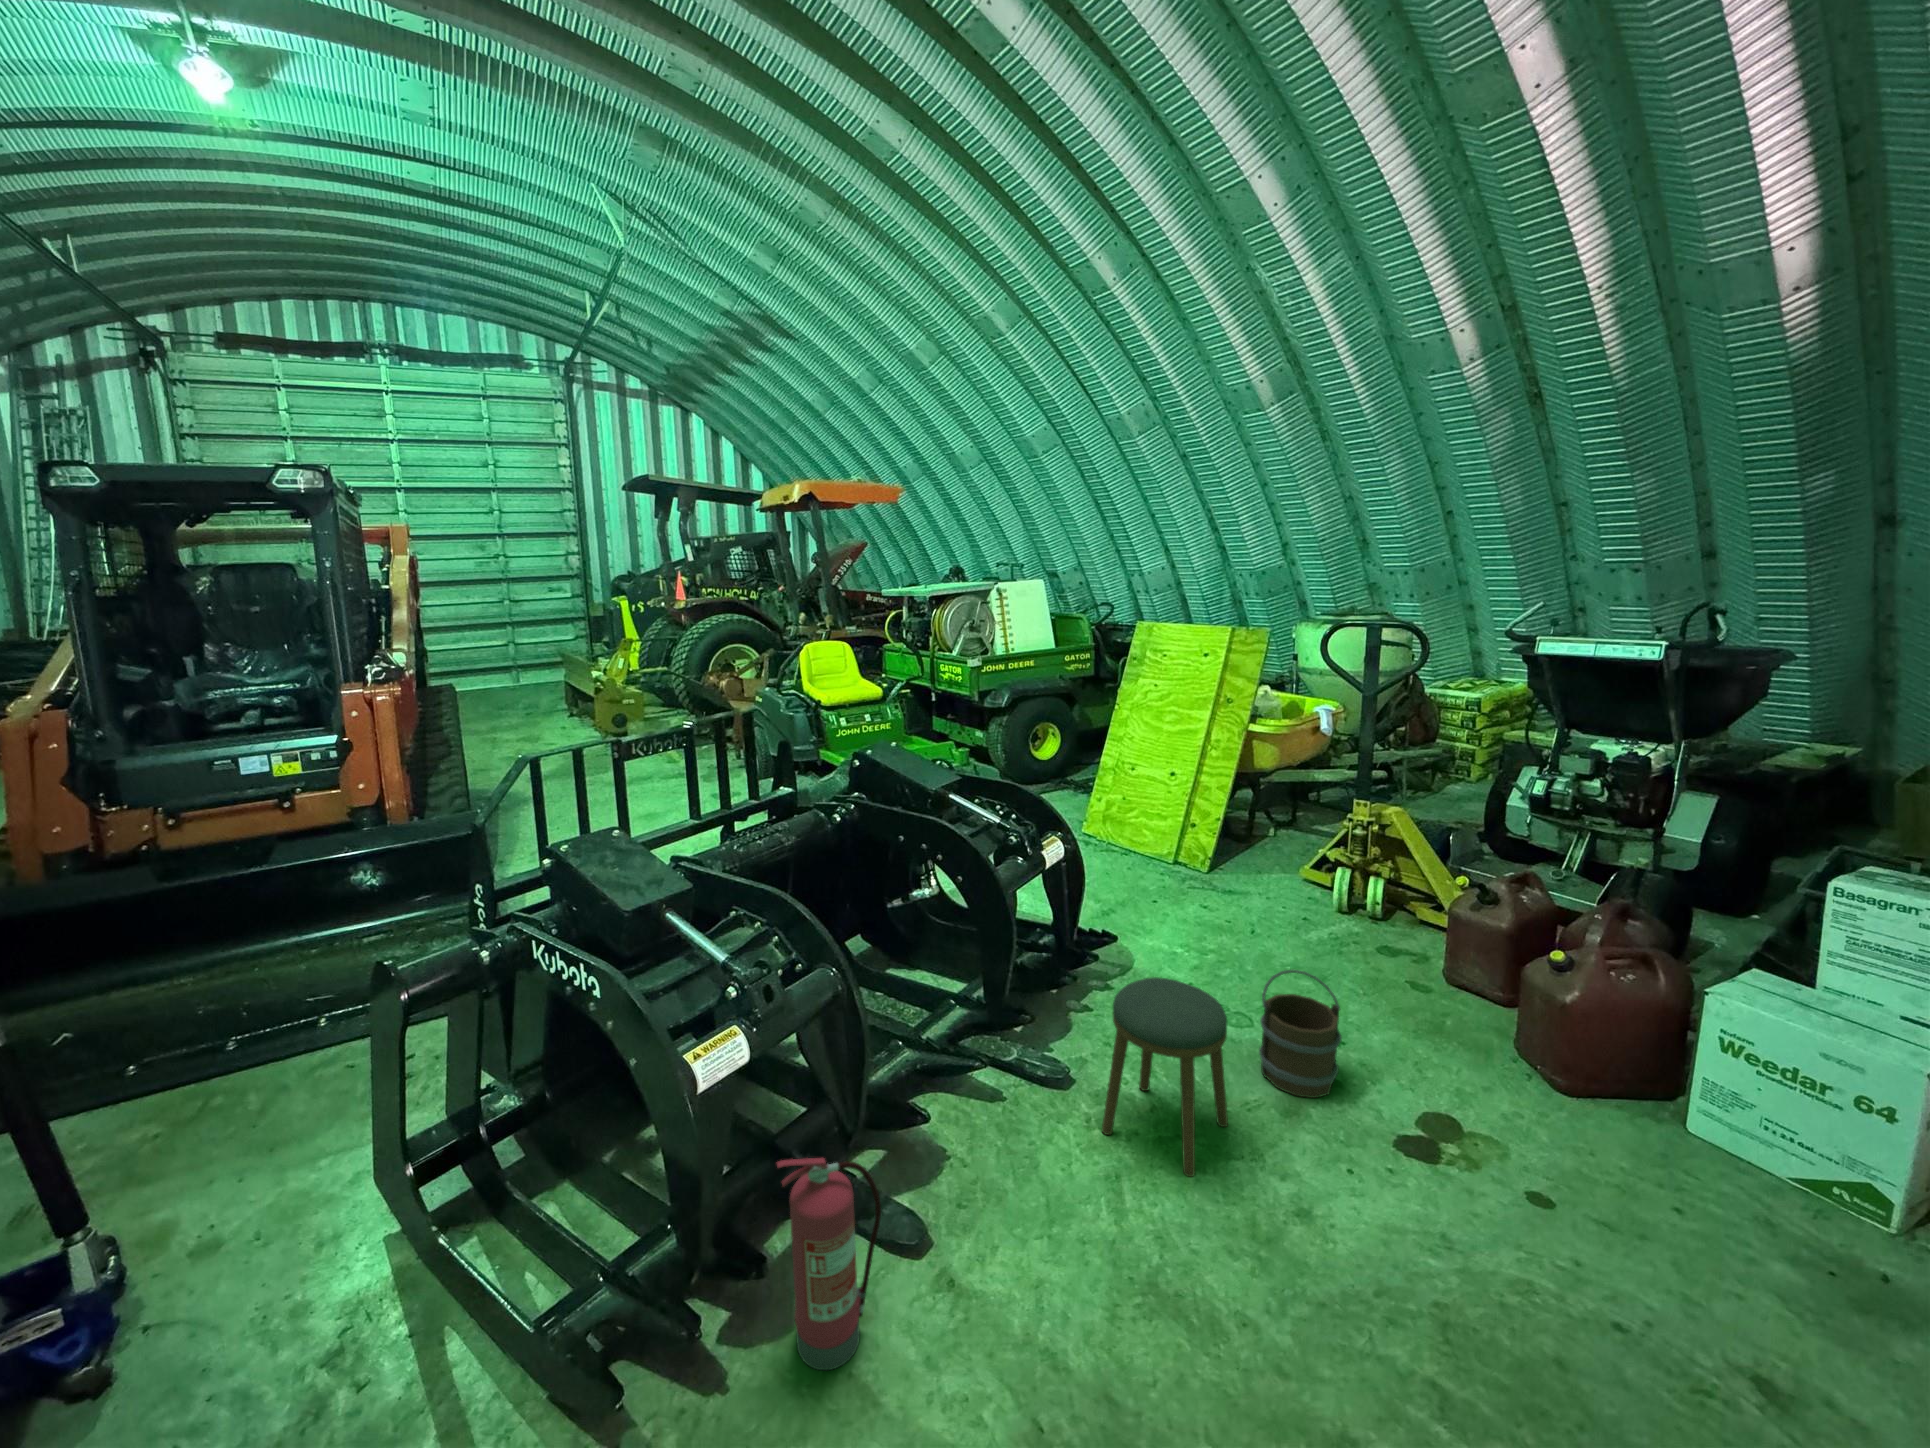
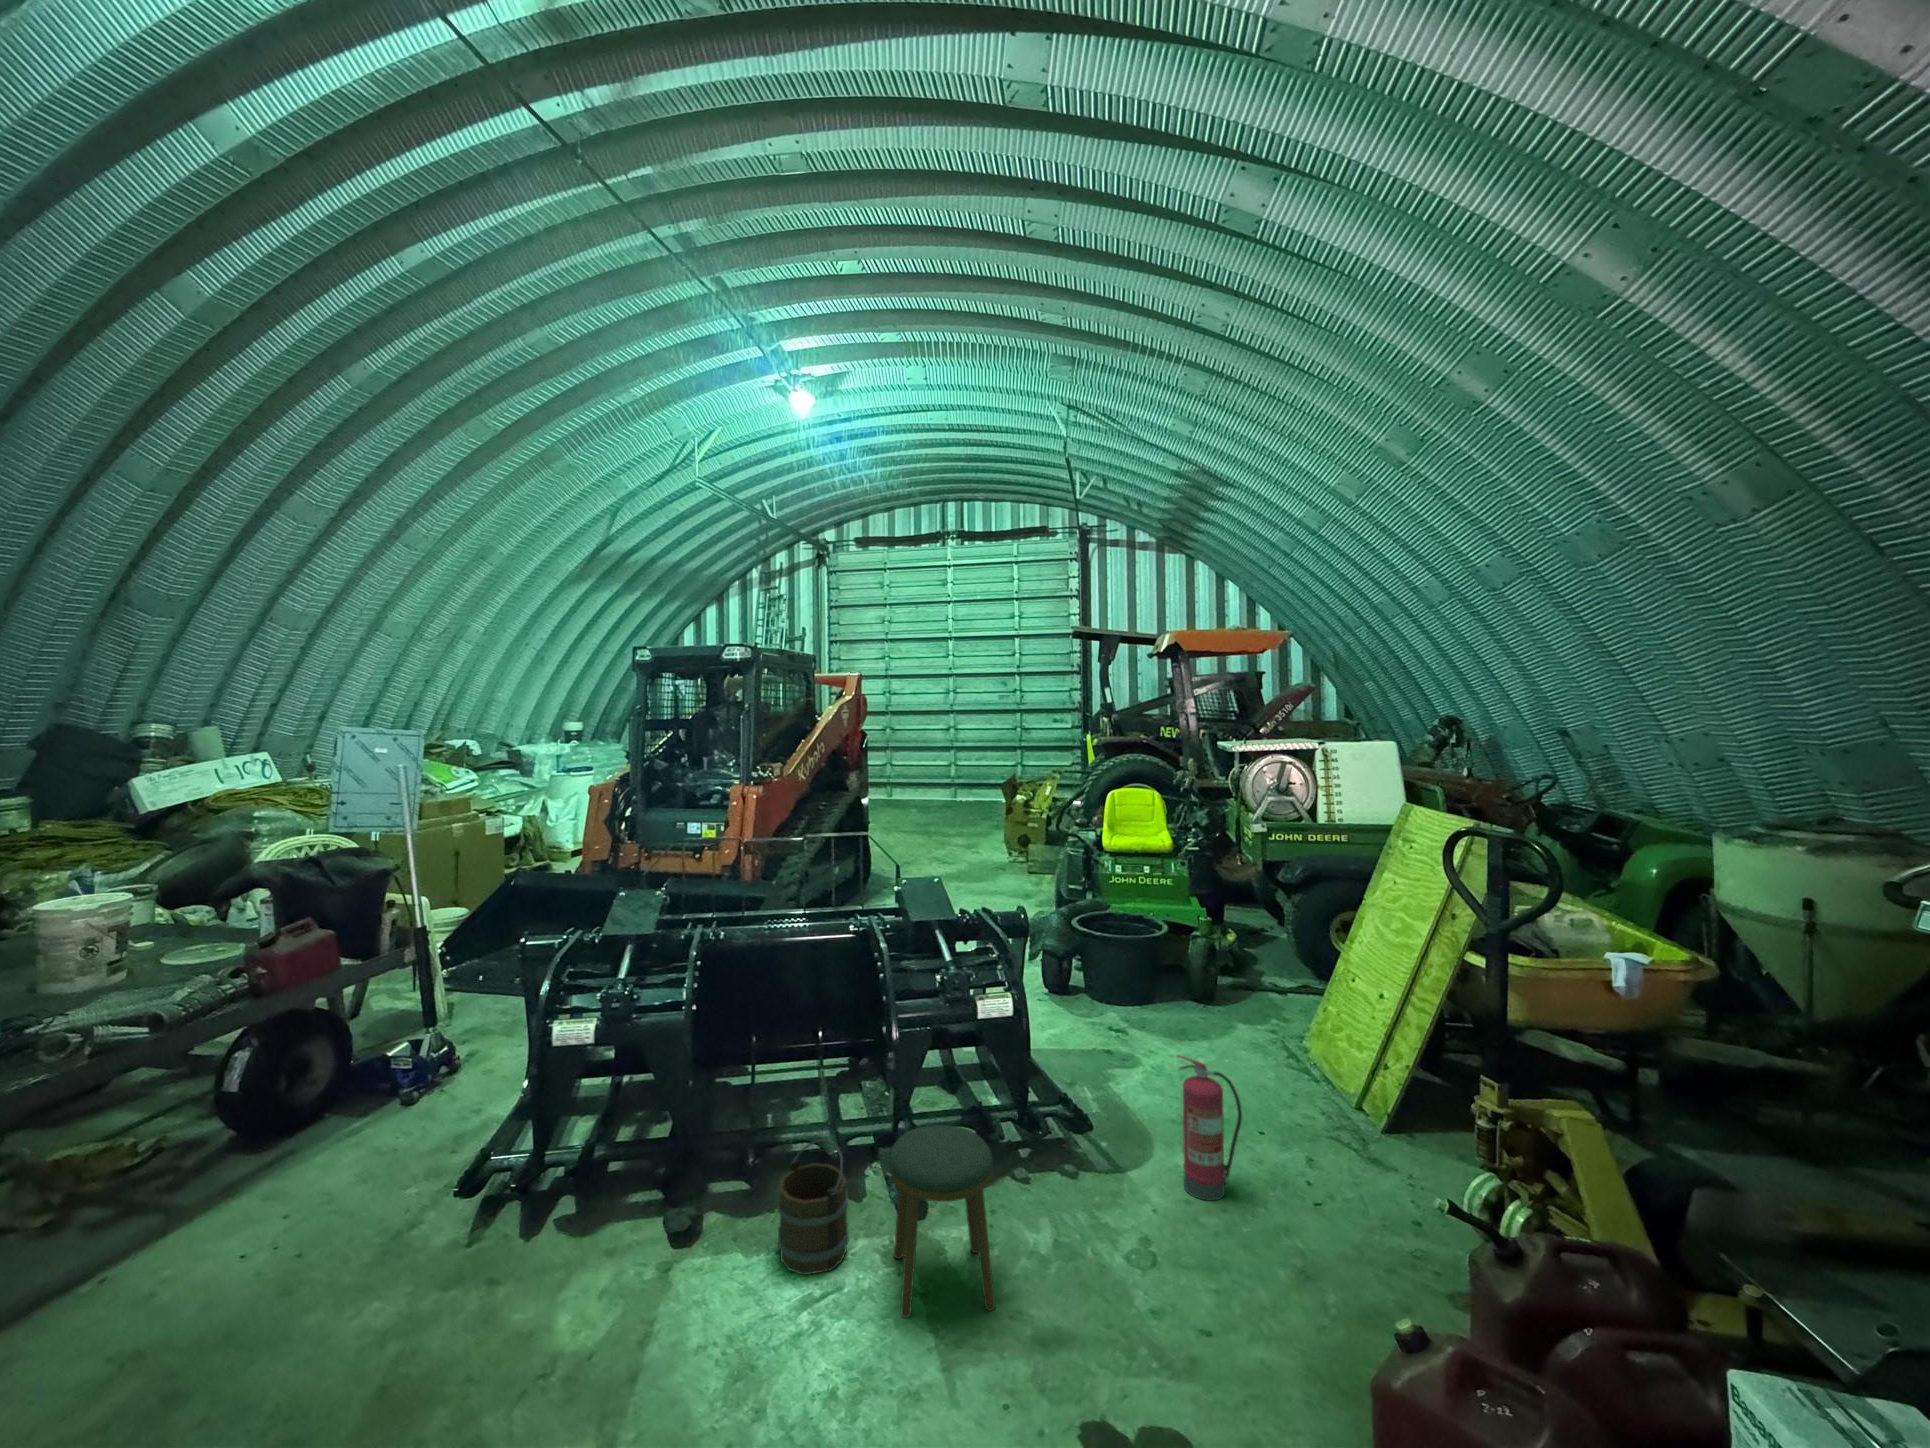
bucket: present [1259,970,1342,1098] -> present [777,1139,849,1275]
fire extinguisher: present [777,1158,881,1370] -> present [1177,1055,1242,1201]

